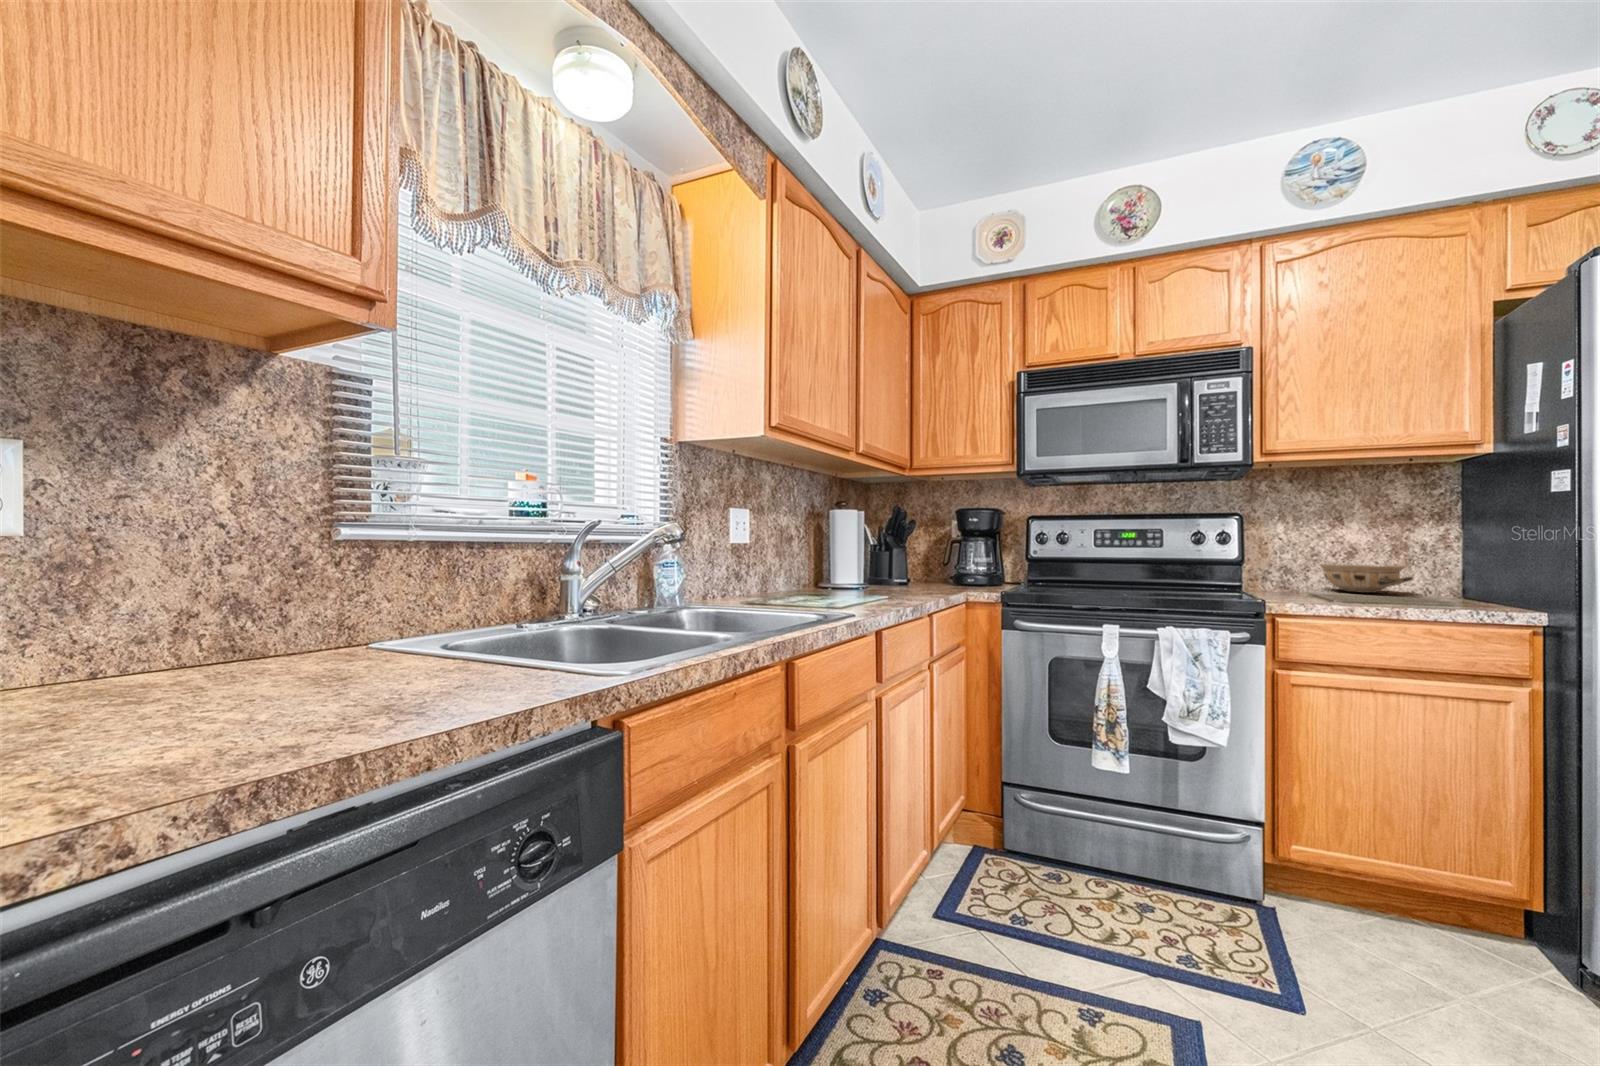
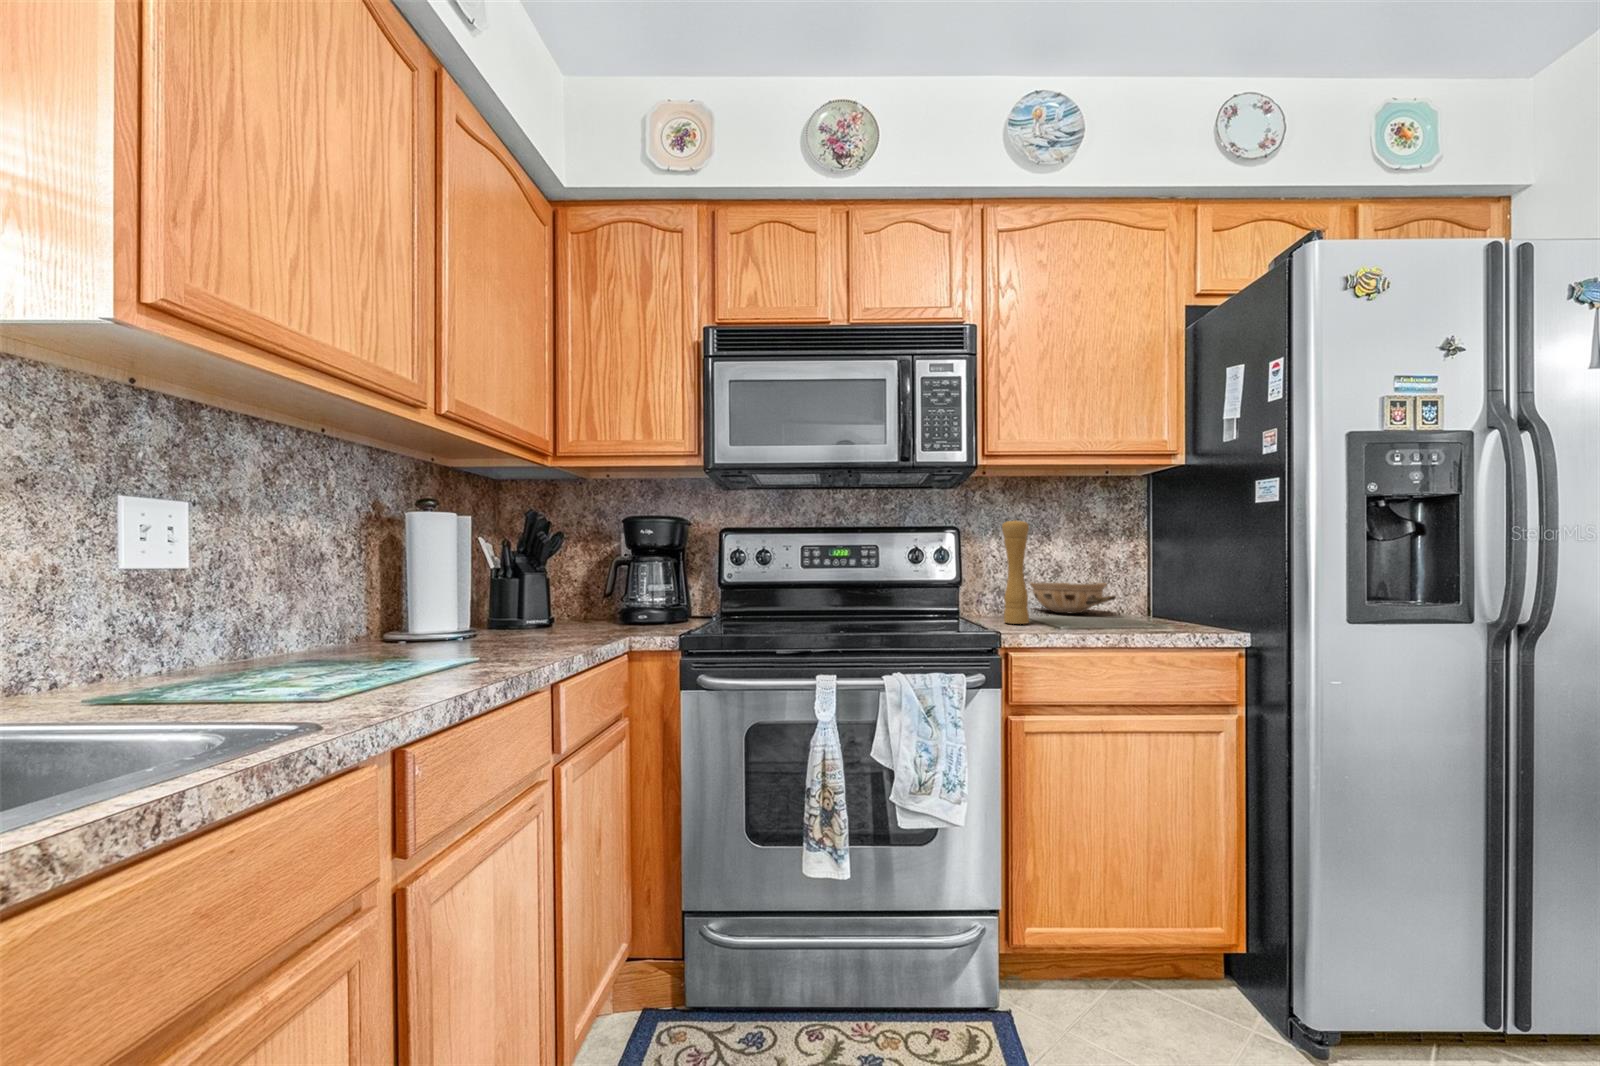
pepper mill: none [1281,508,1308,597] -> present [1002,519,1029,624]

